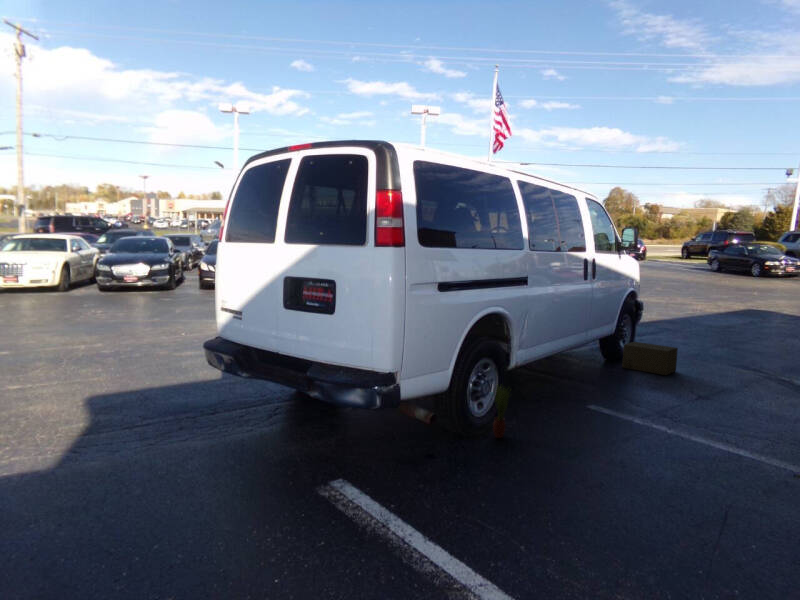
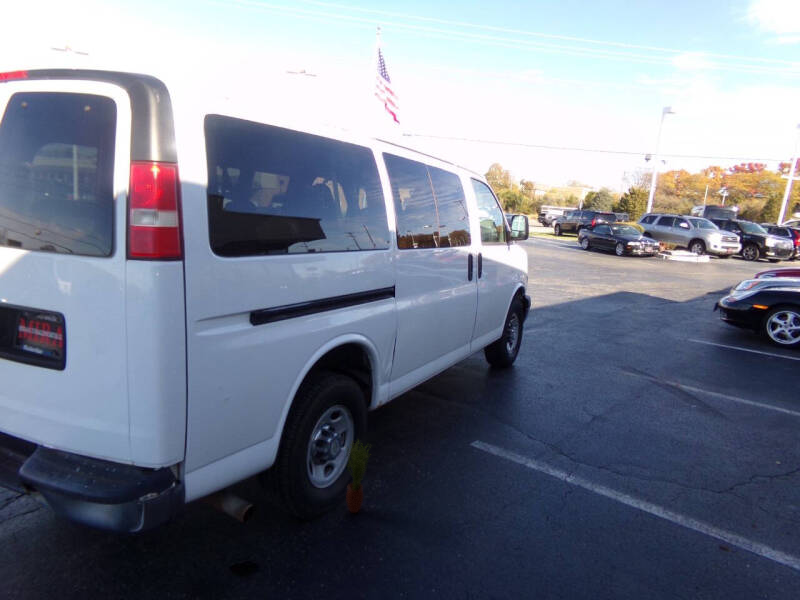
cardboard box: present [622,342,678,375] -> none [507,344,565,384]

